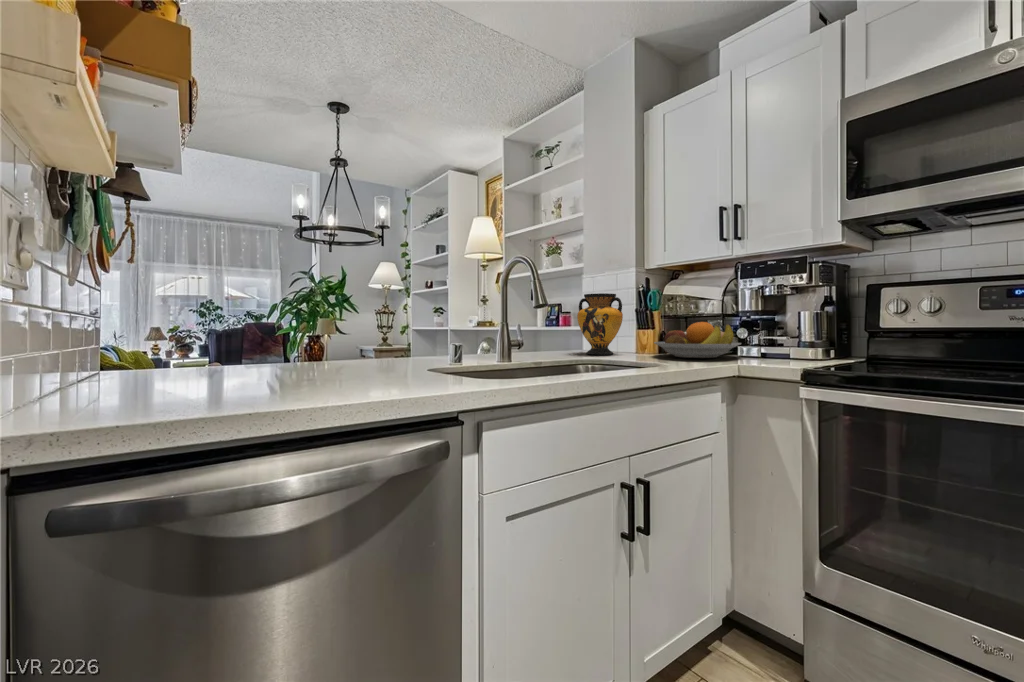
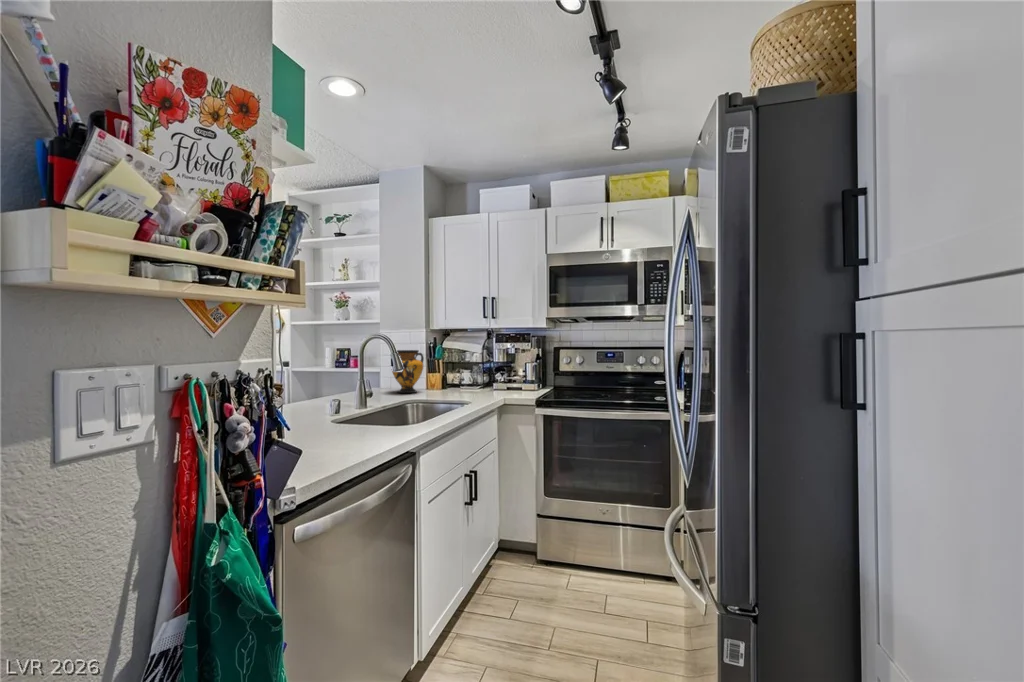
fruit bowl: present [654,322,741,358] -> none [446,370,497,393]

